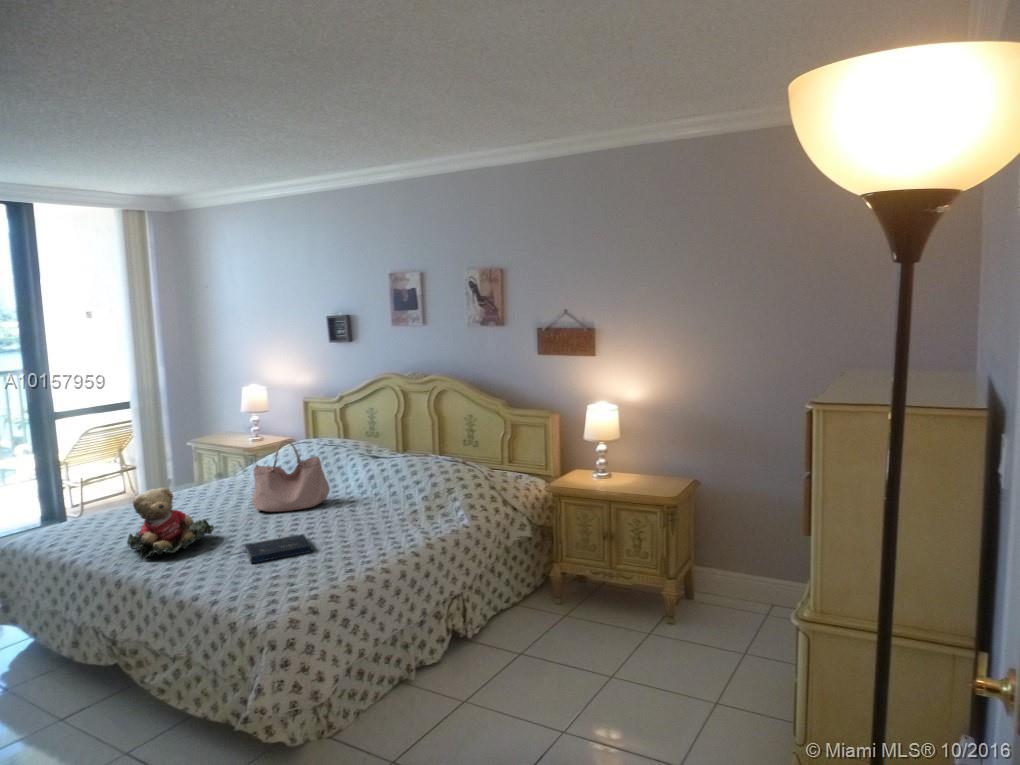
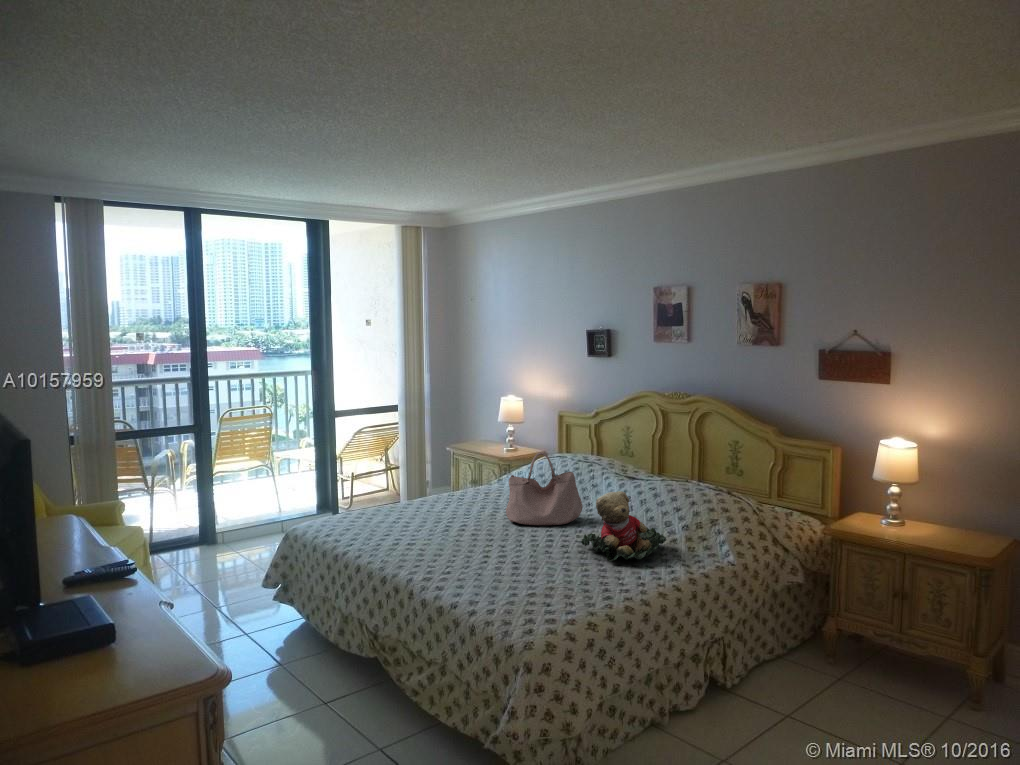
teddy bear: present [127,488,214,558] -> present [581,491,666,562]
book: present [245,534,312,563] -> none [479,552,567,576]

